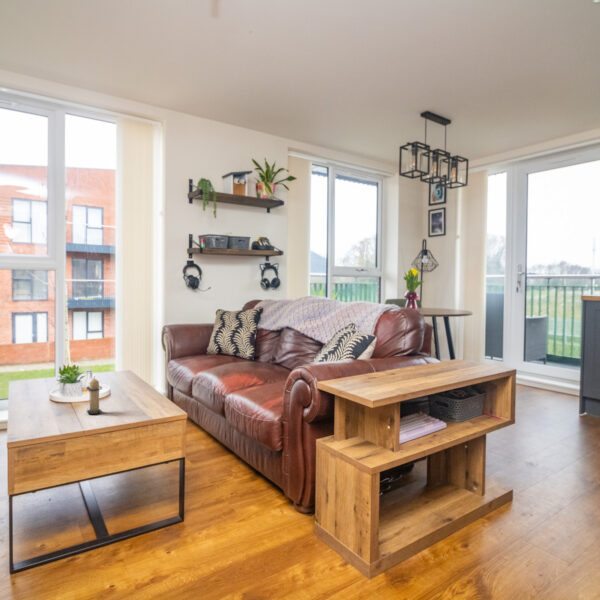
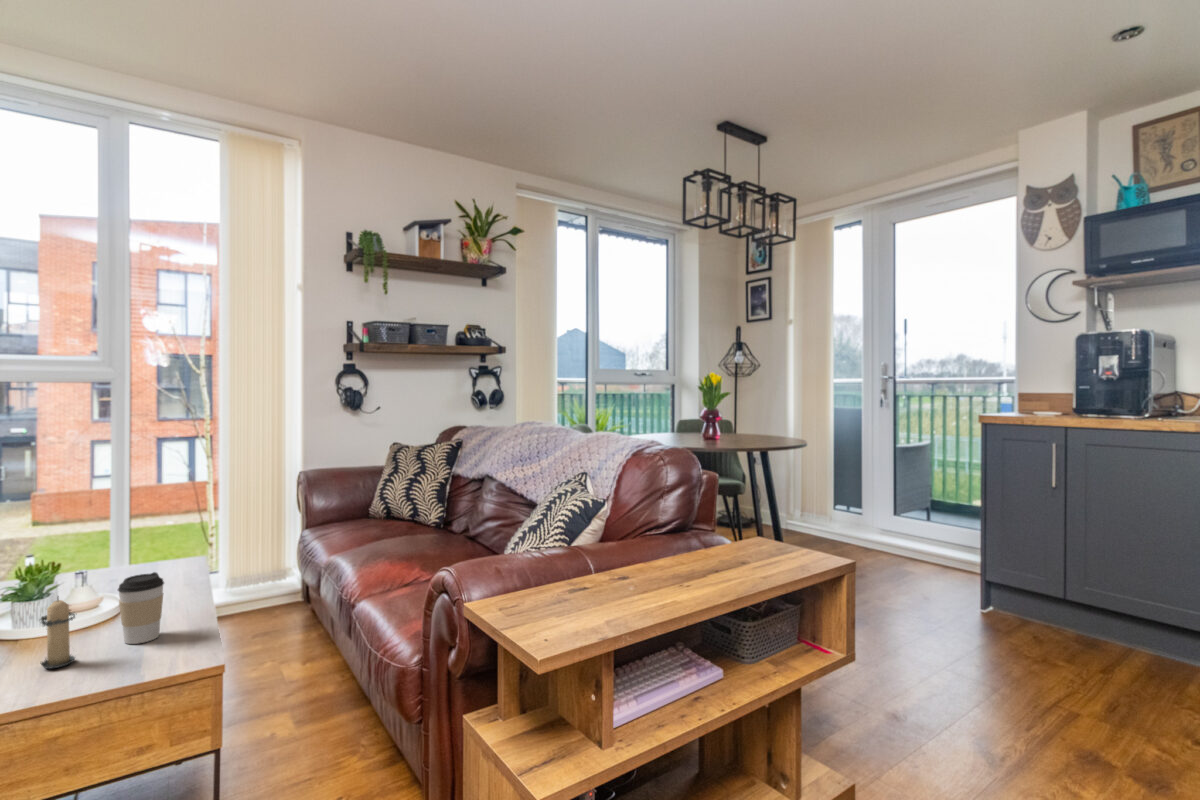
coffee cup: none [116,368,138,405] -> present [118,572,164,644]

